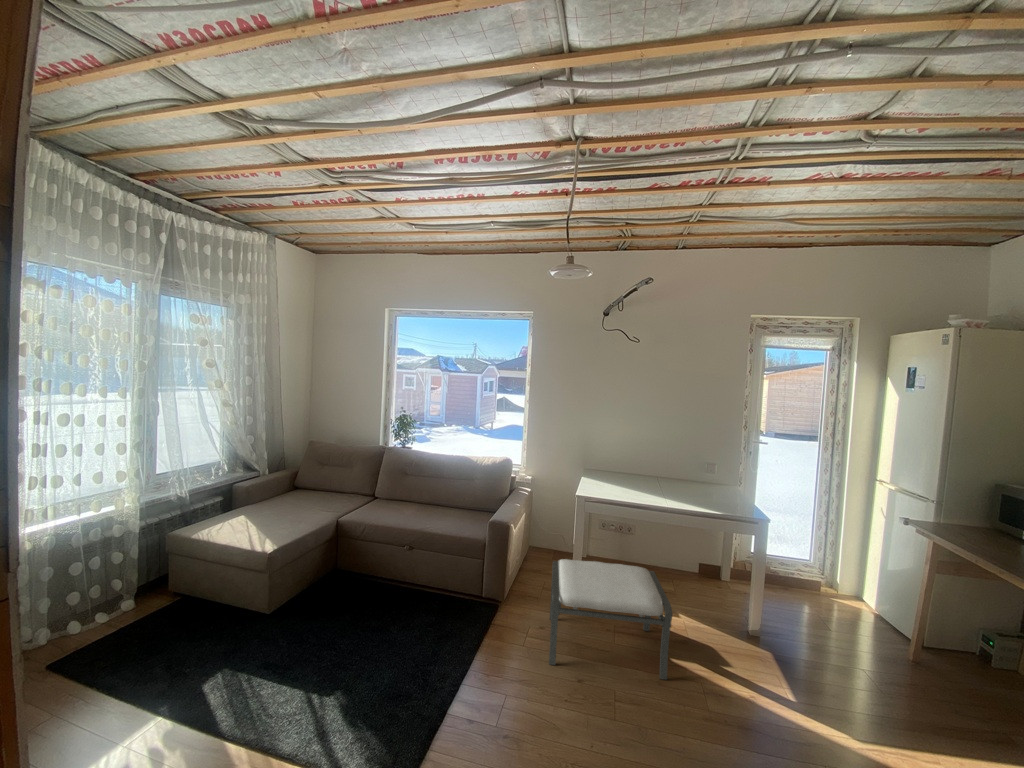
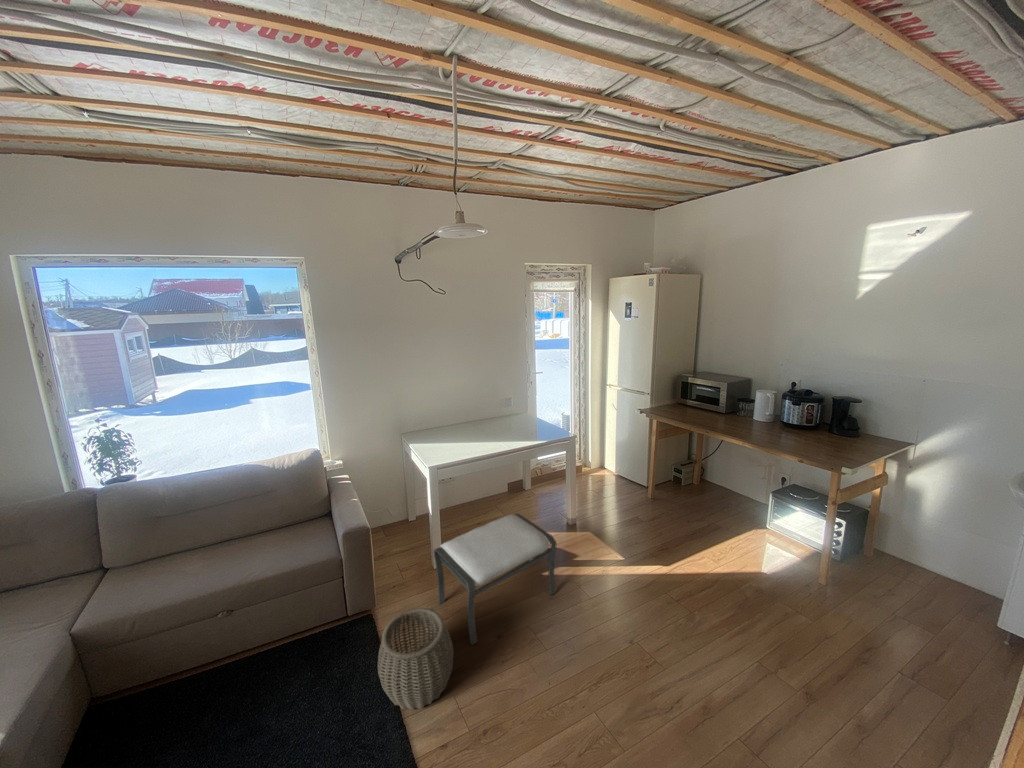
woven basket: none [458,590,525,679] -> present [378,608,453,710]

